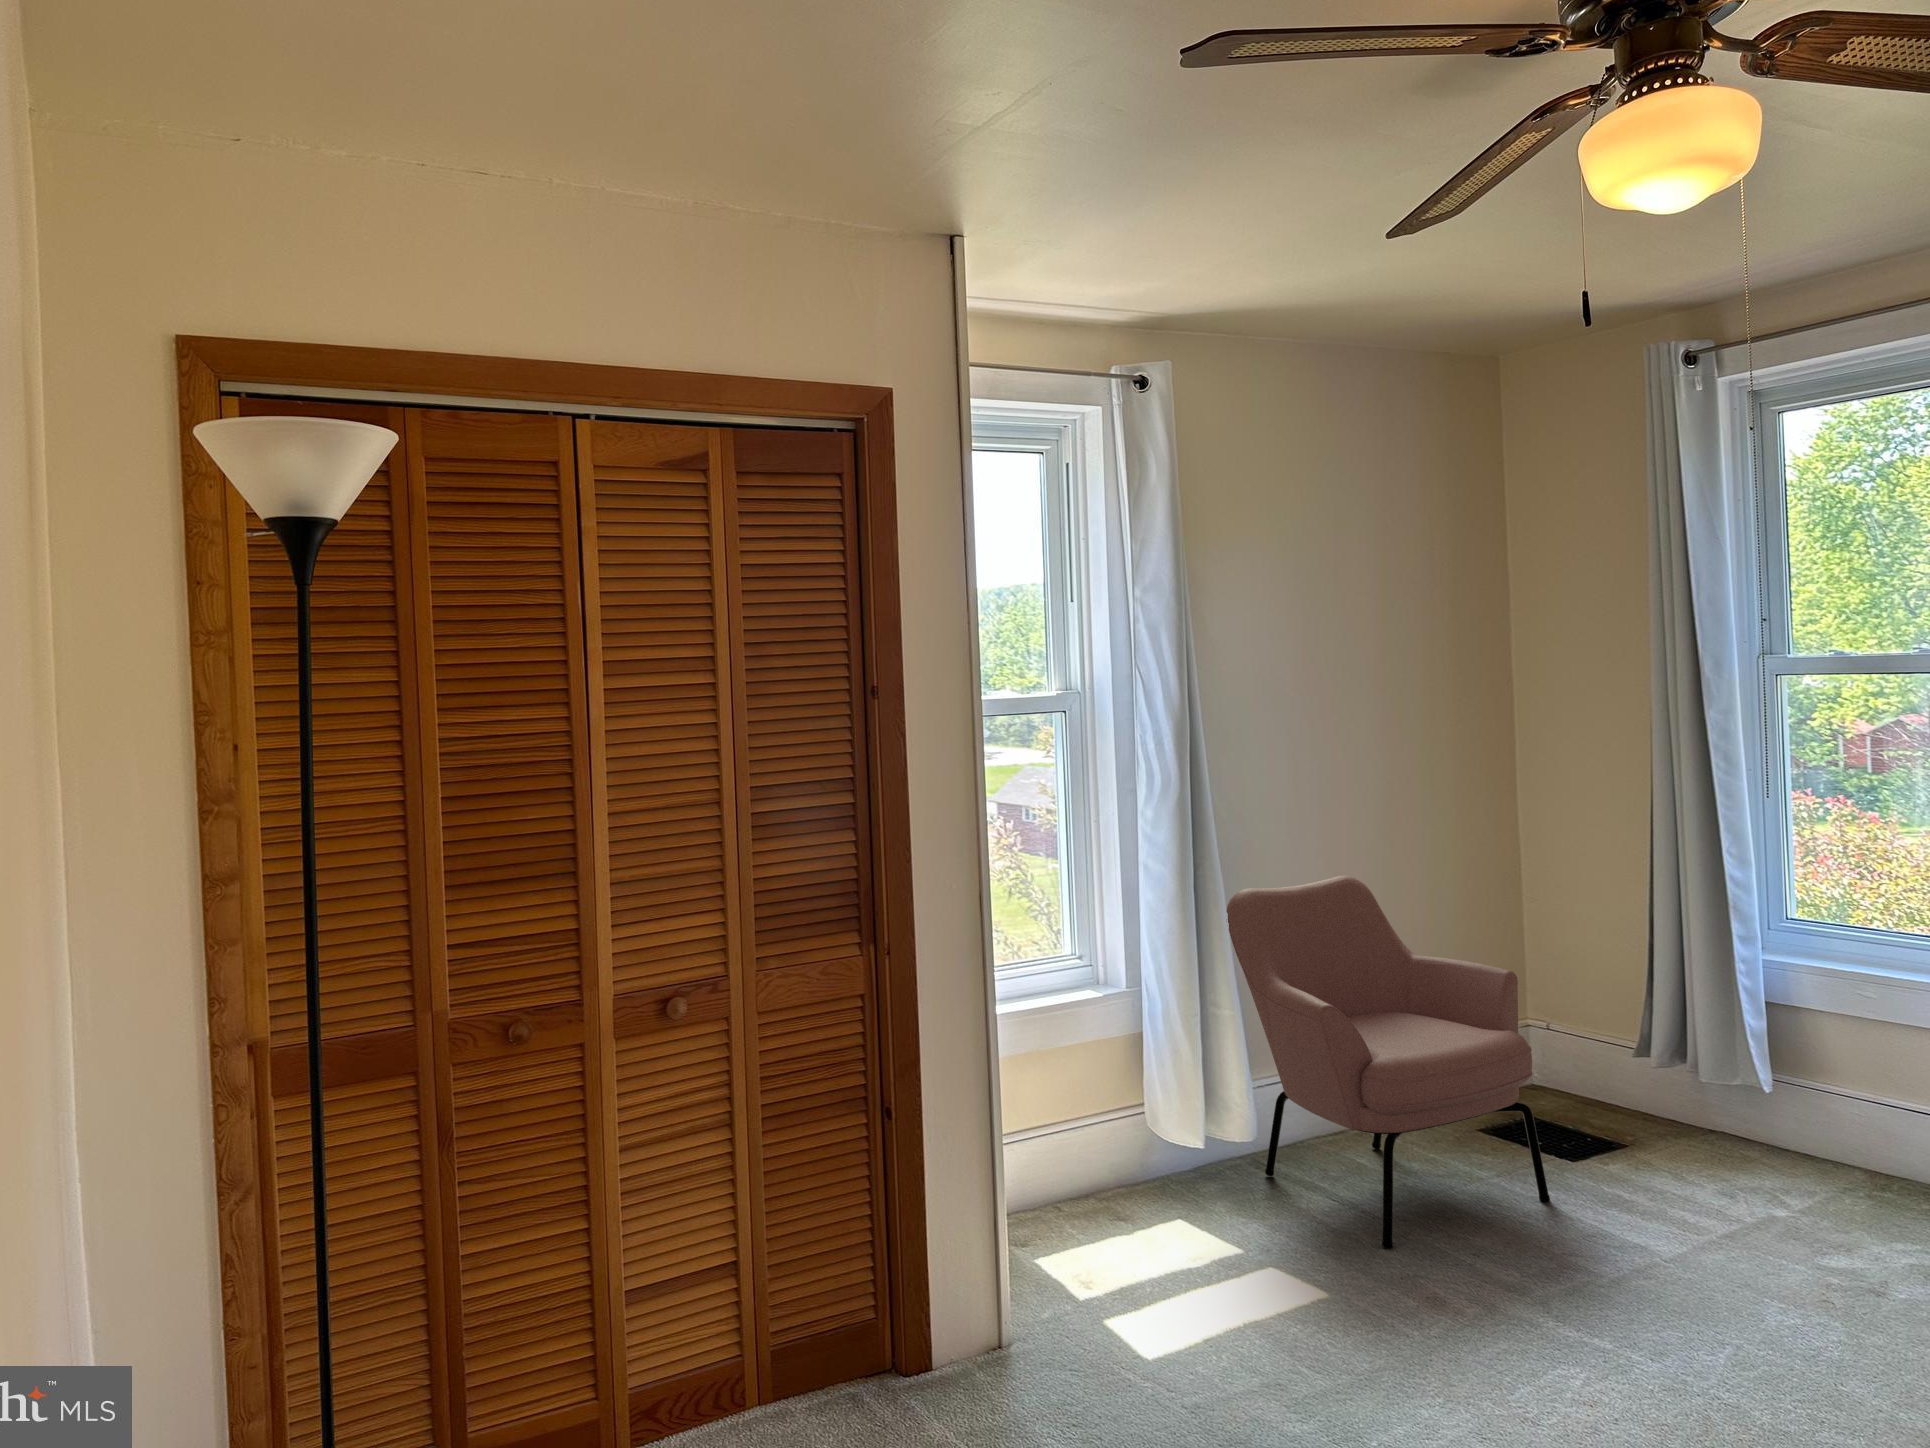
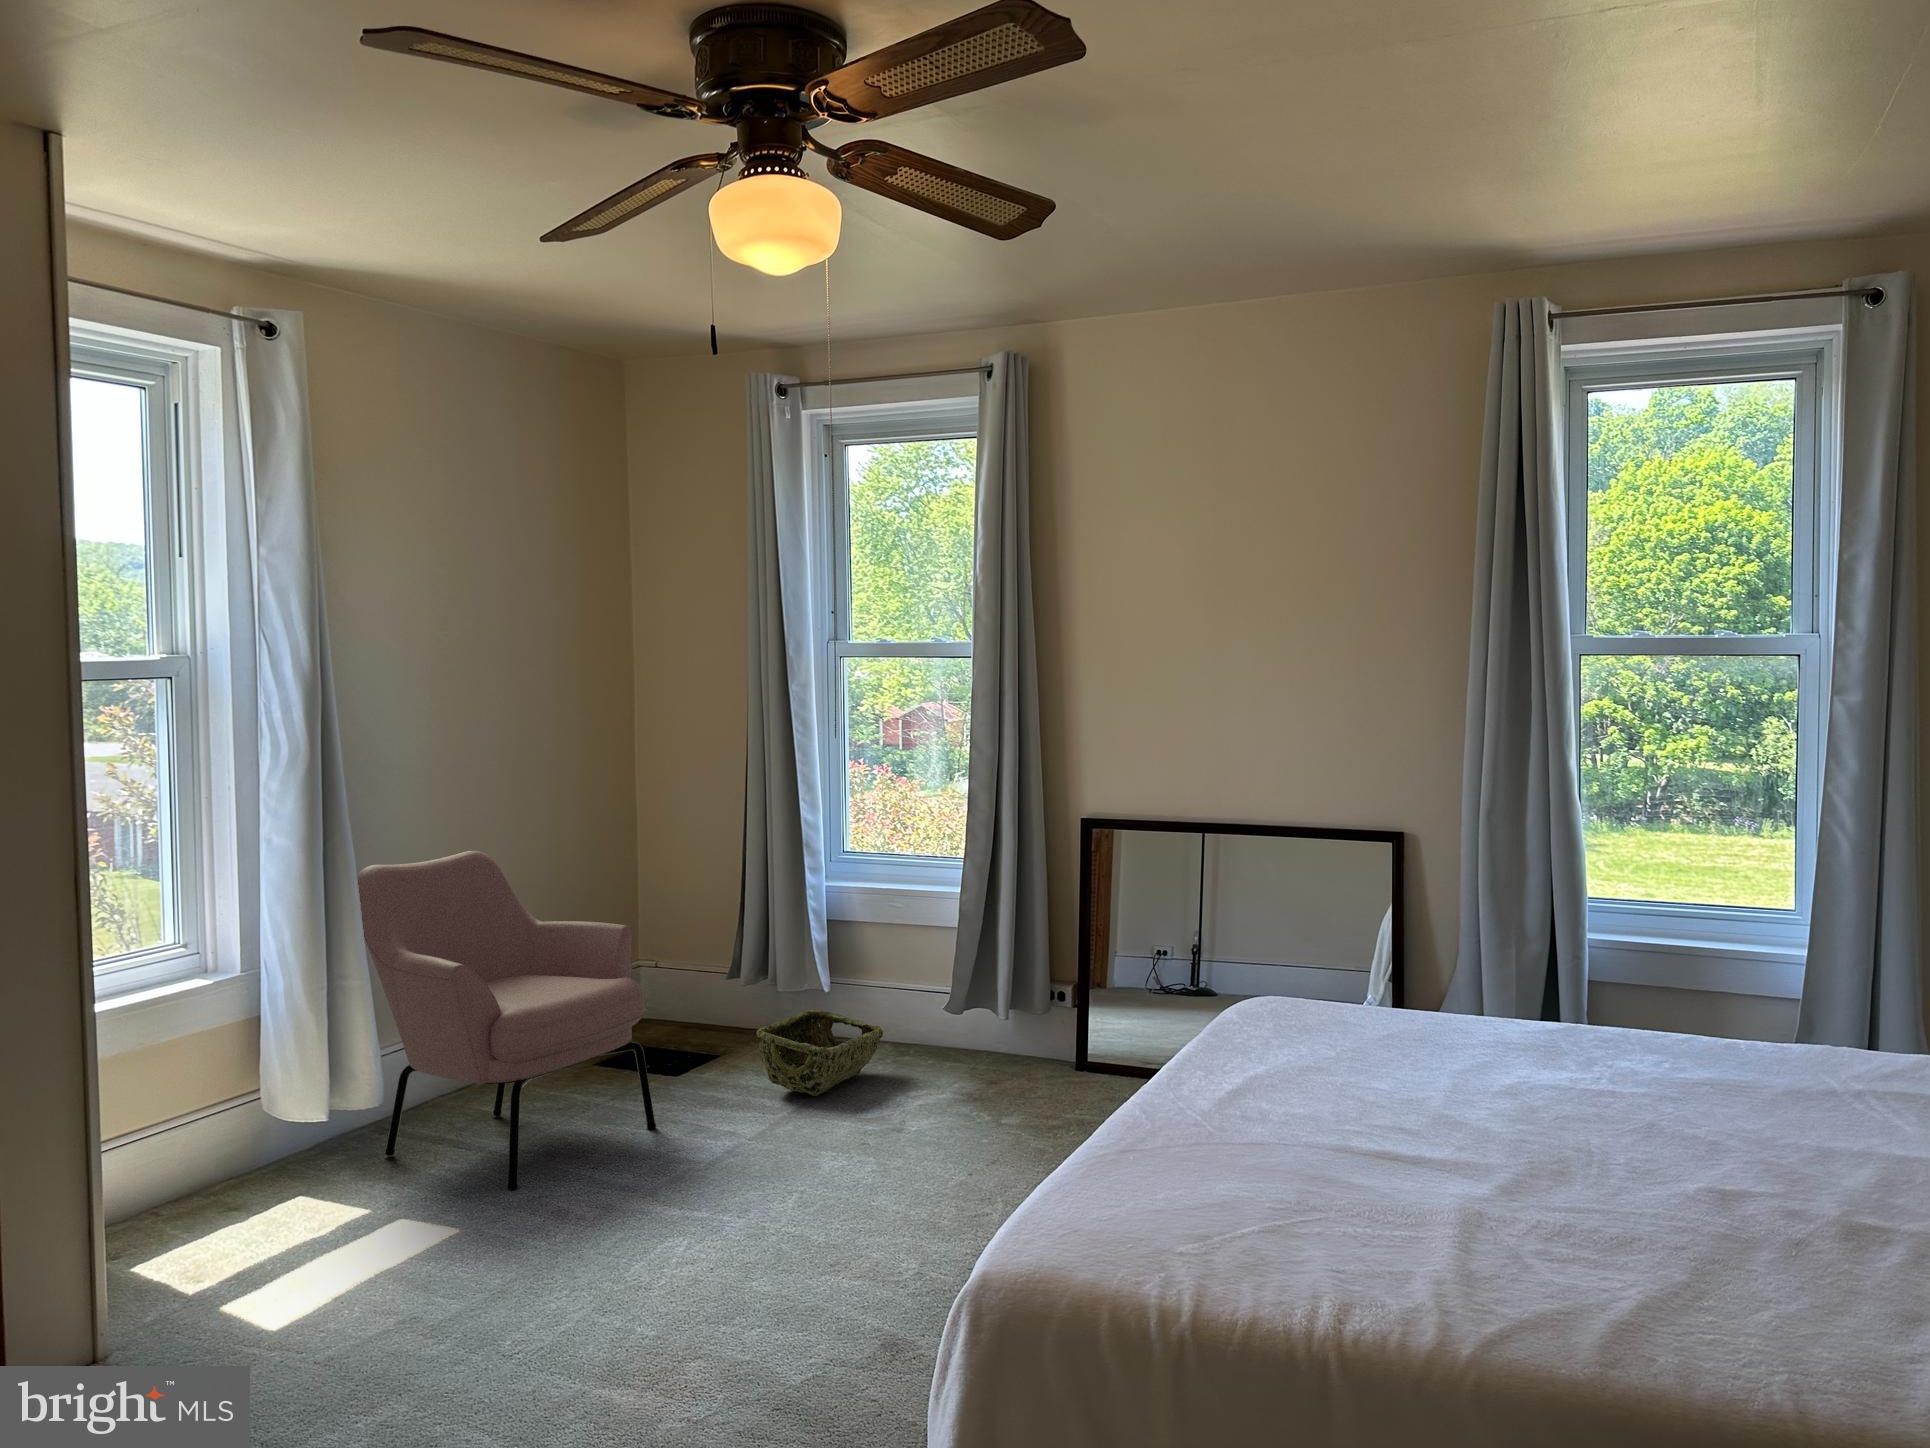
woven basket: none [1674,1085,1851,1198] -> present [757,1010,883,1096]

